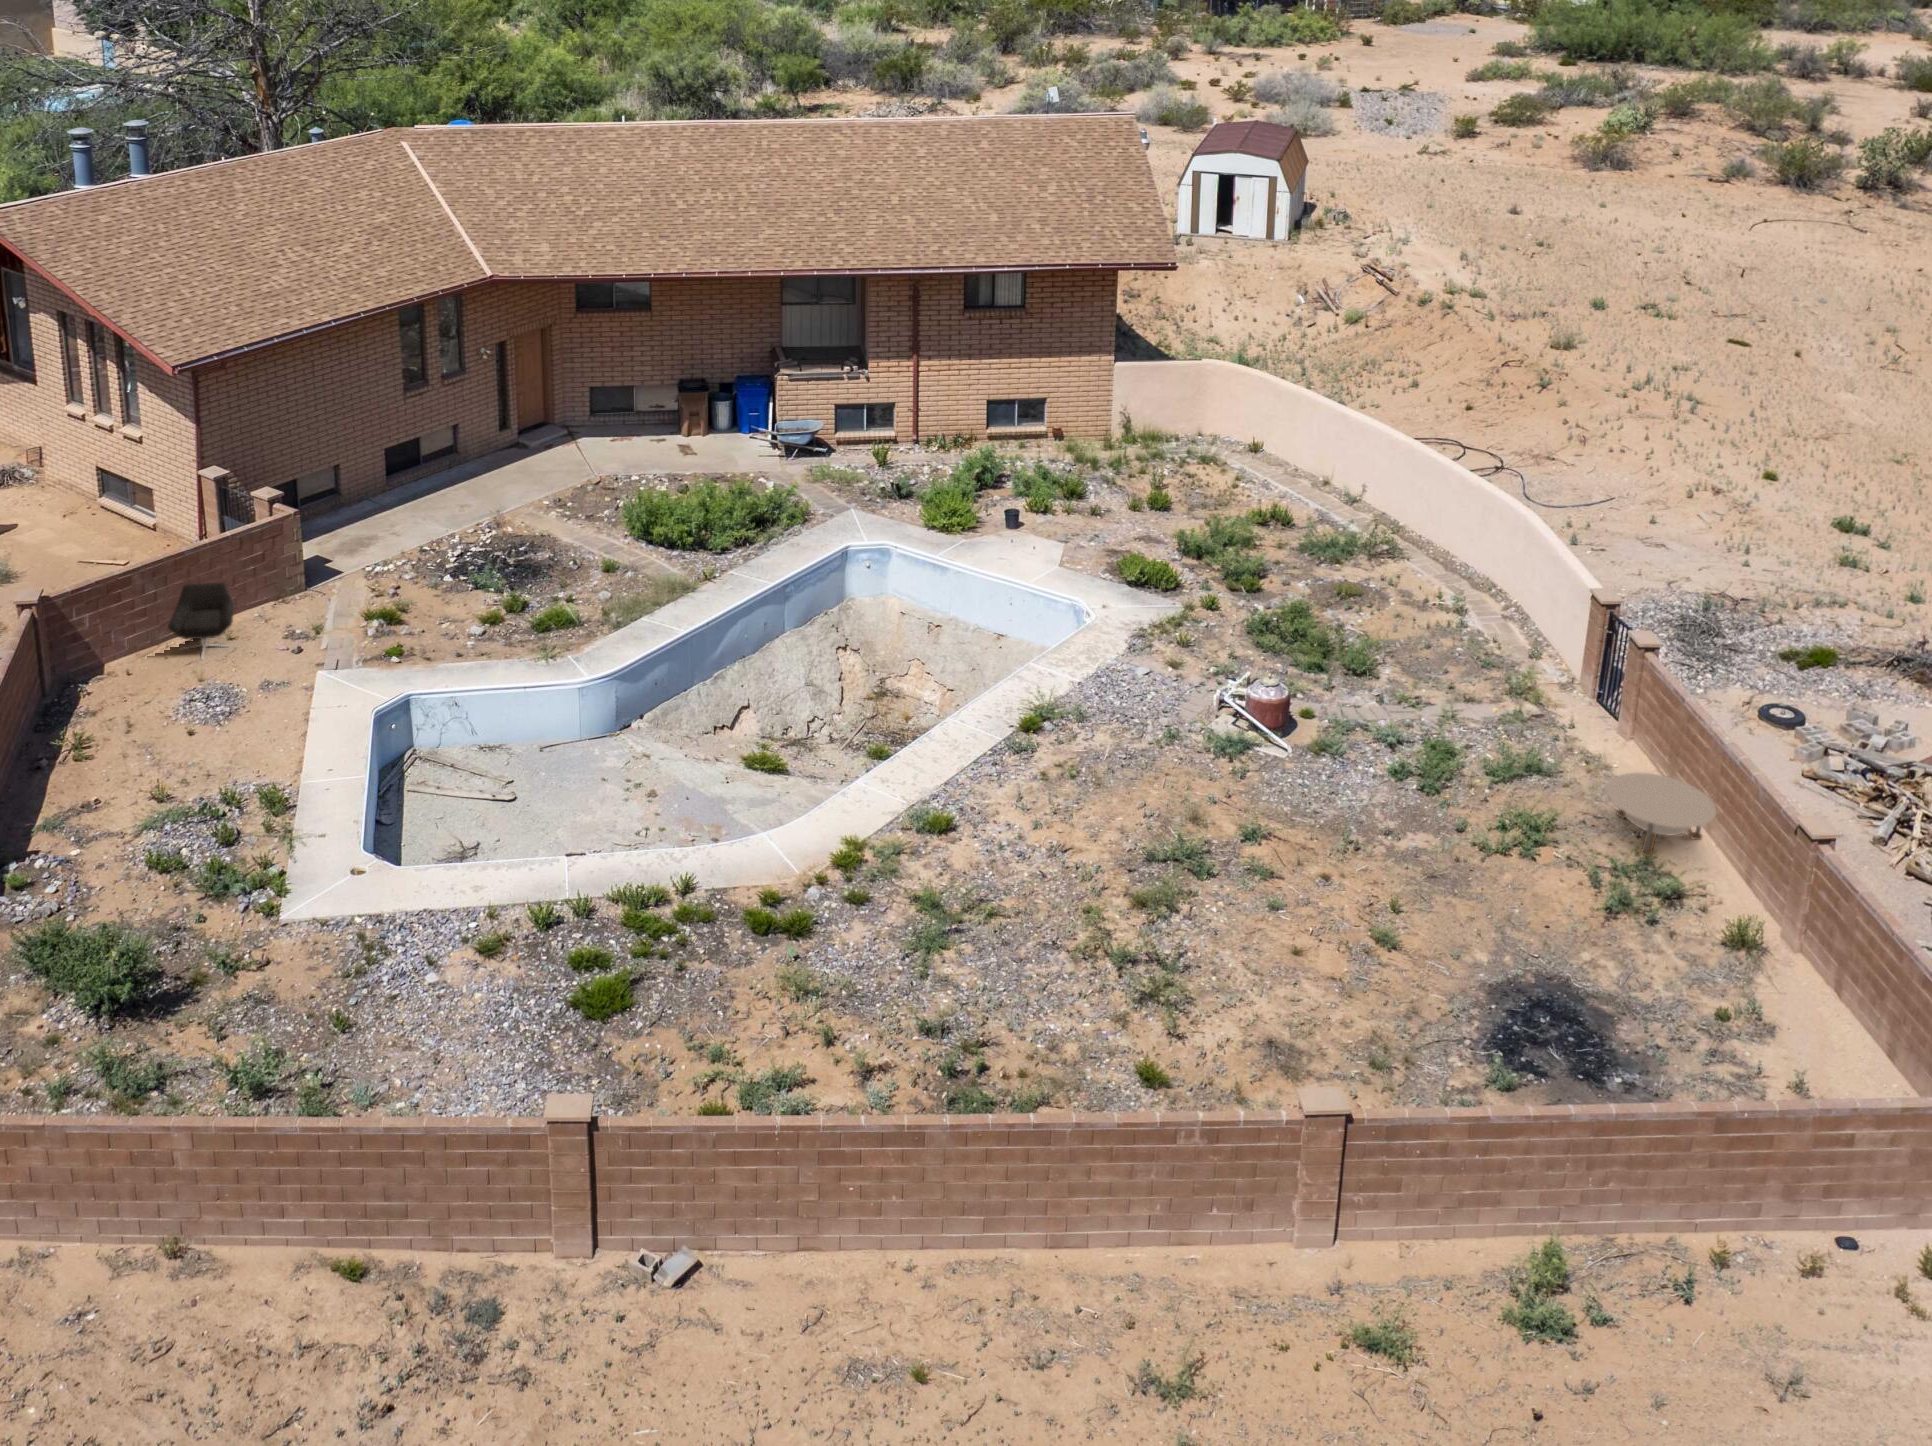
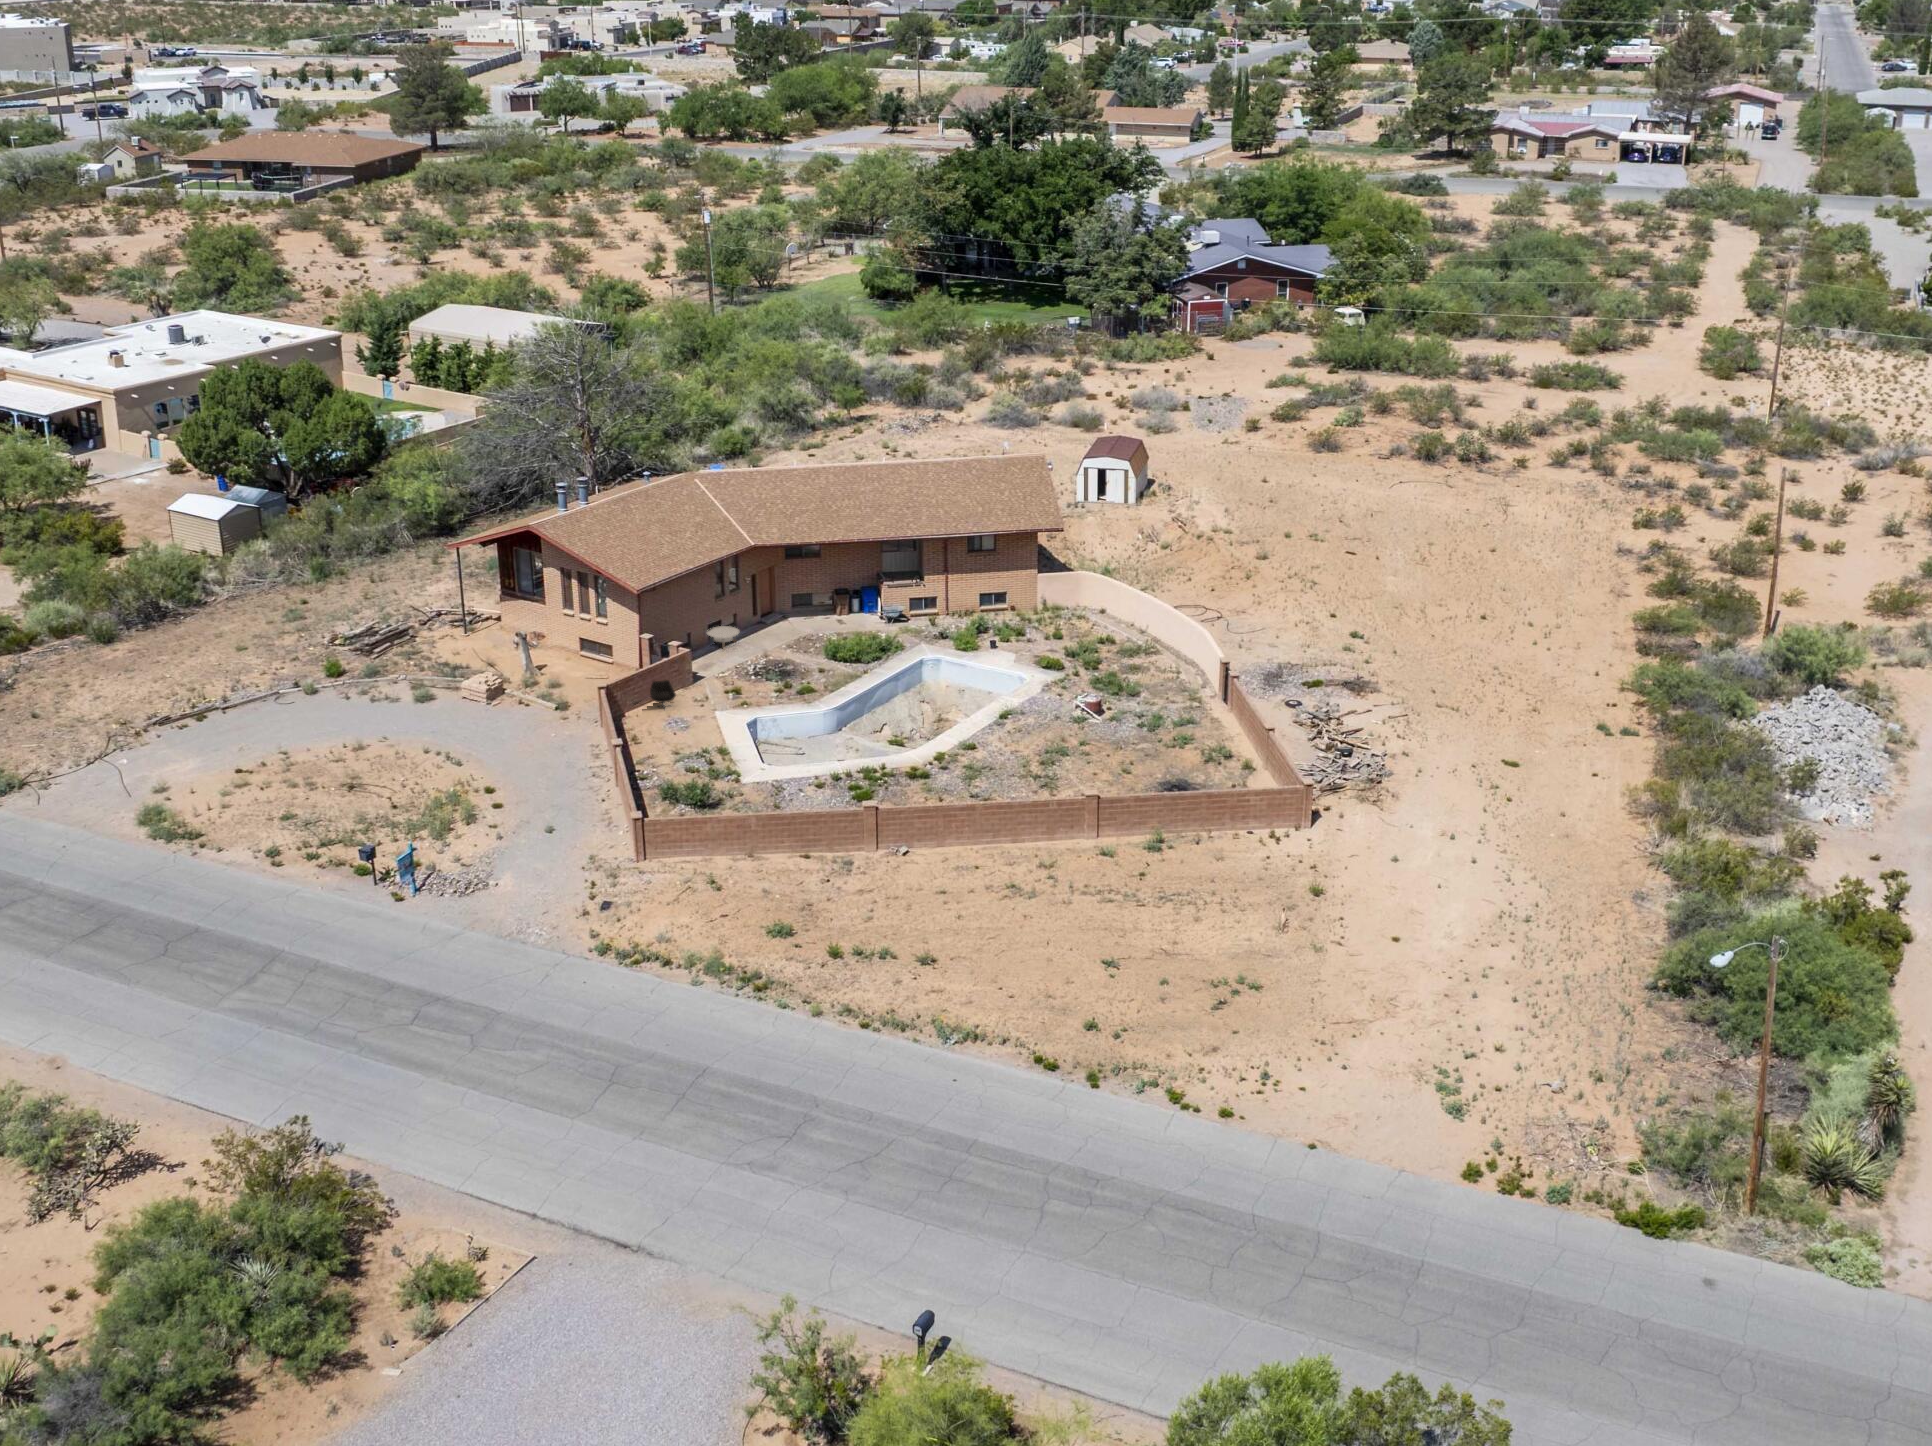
round table: present [1606,773,1716,856] -> present [707,626,740,650]

